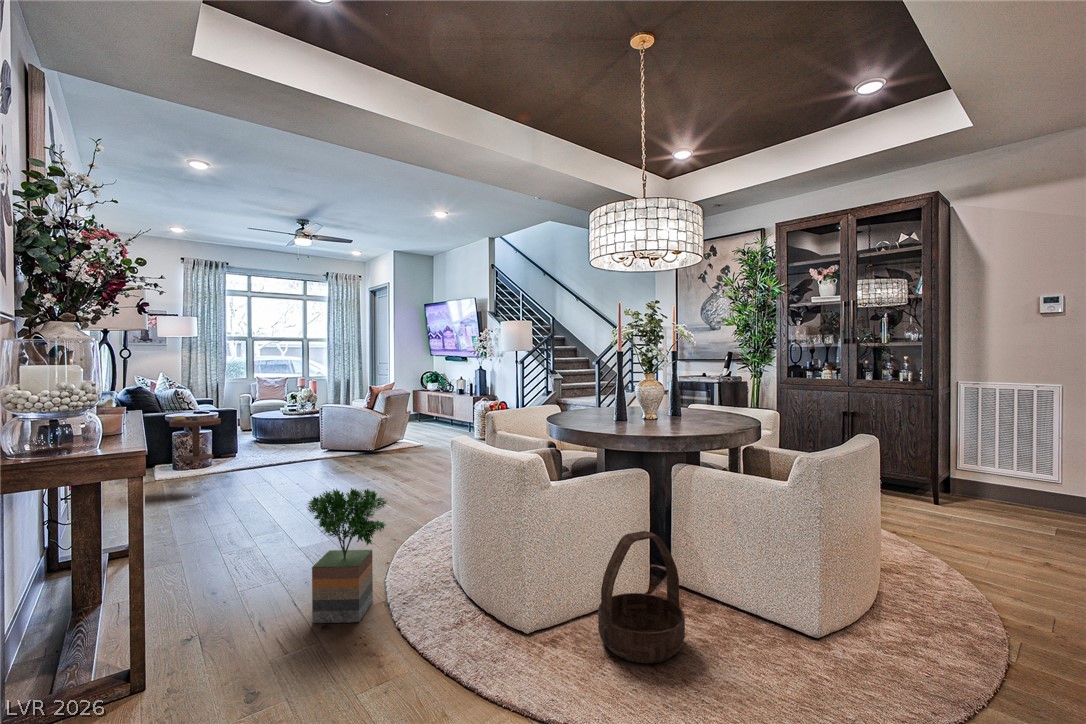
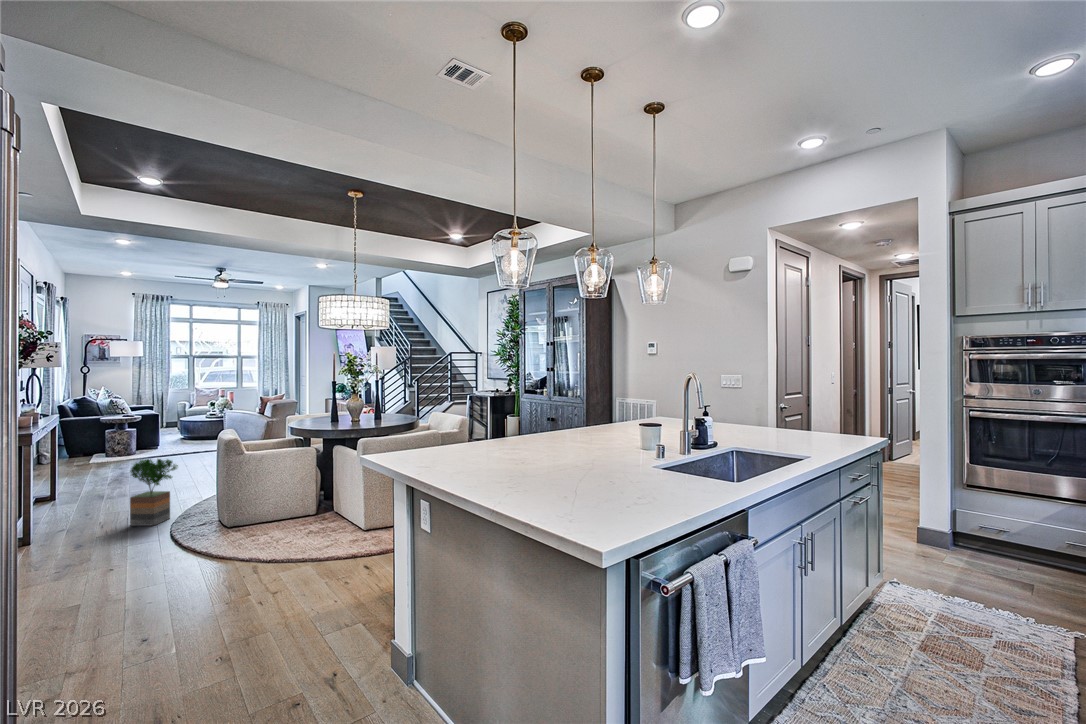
side table: present [169,416,221,462] -> none [91,419,128,472]
basket: present [598,531,685,663] -> none [261,478,308,538]

